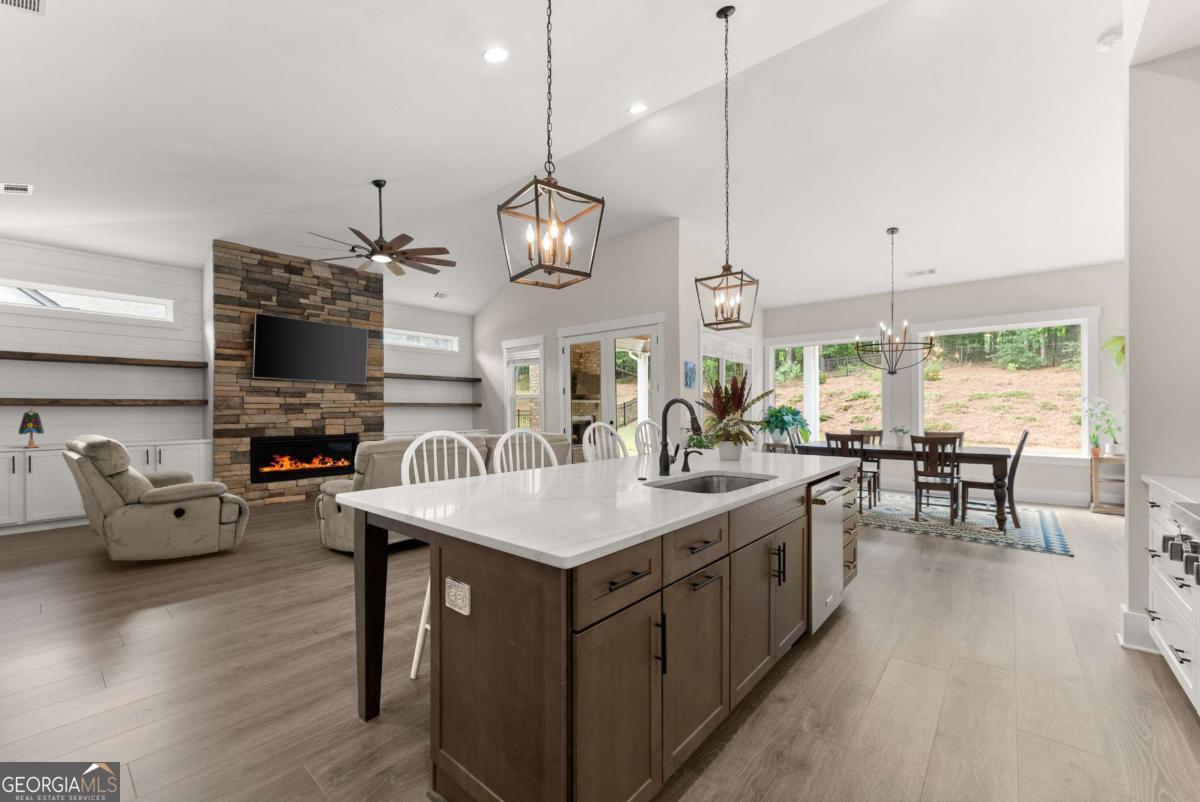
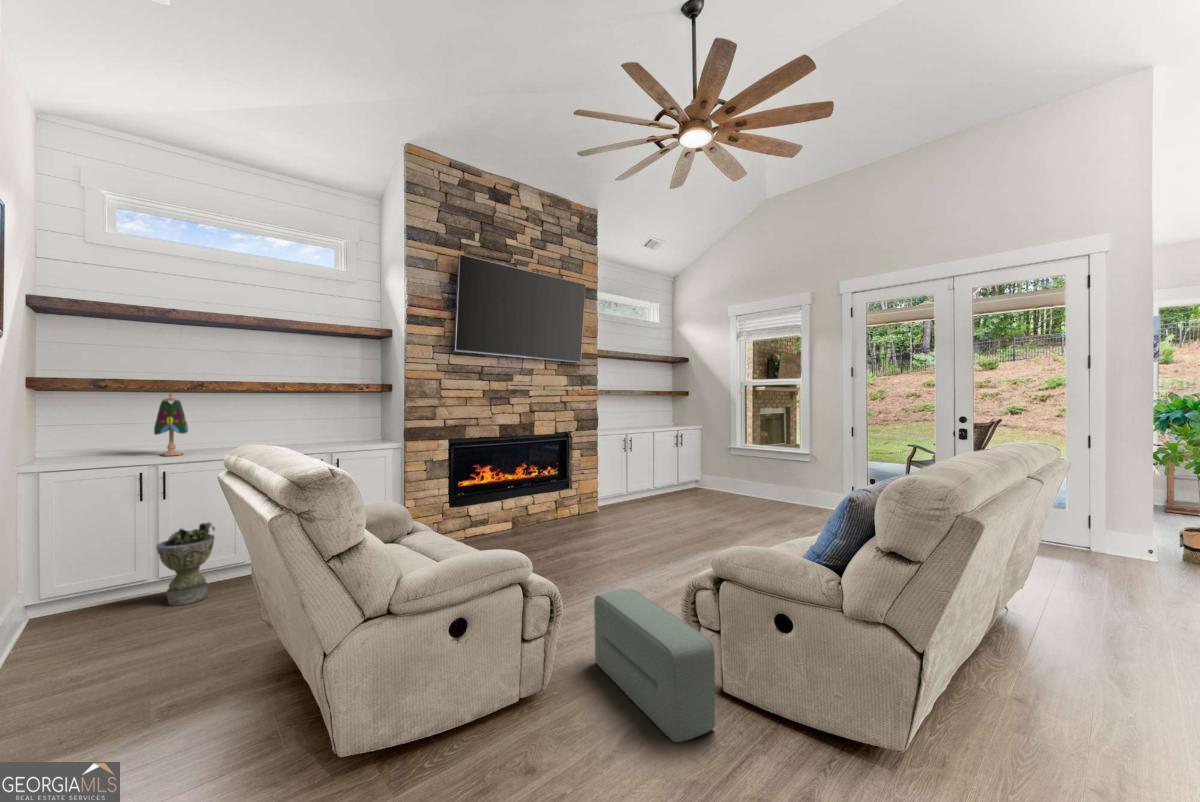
planter: none [17,488,60,538] -> present [156,522,215,606]
pouf: none [265,500,295,553] -> present [594,589,715,742]

